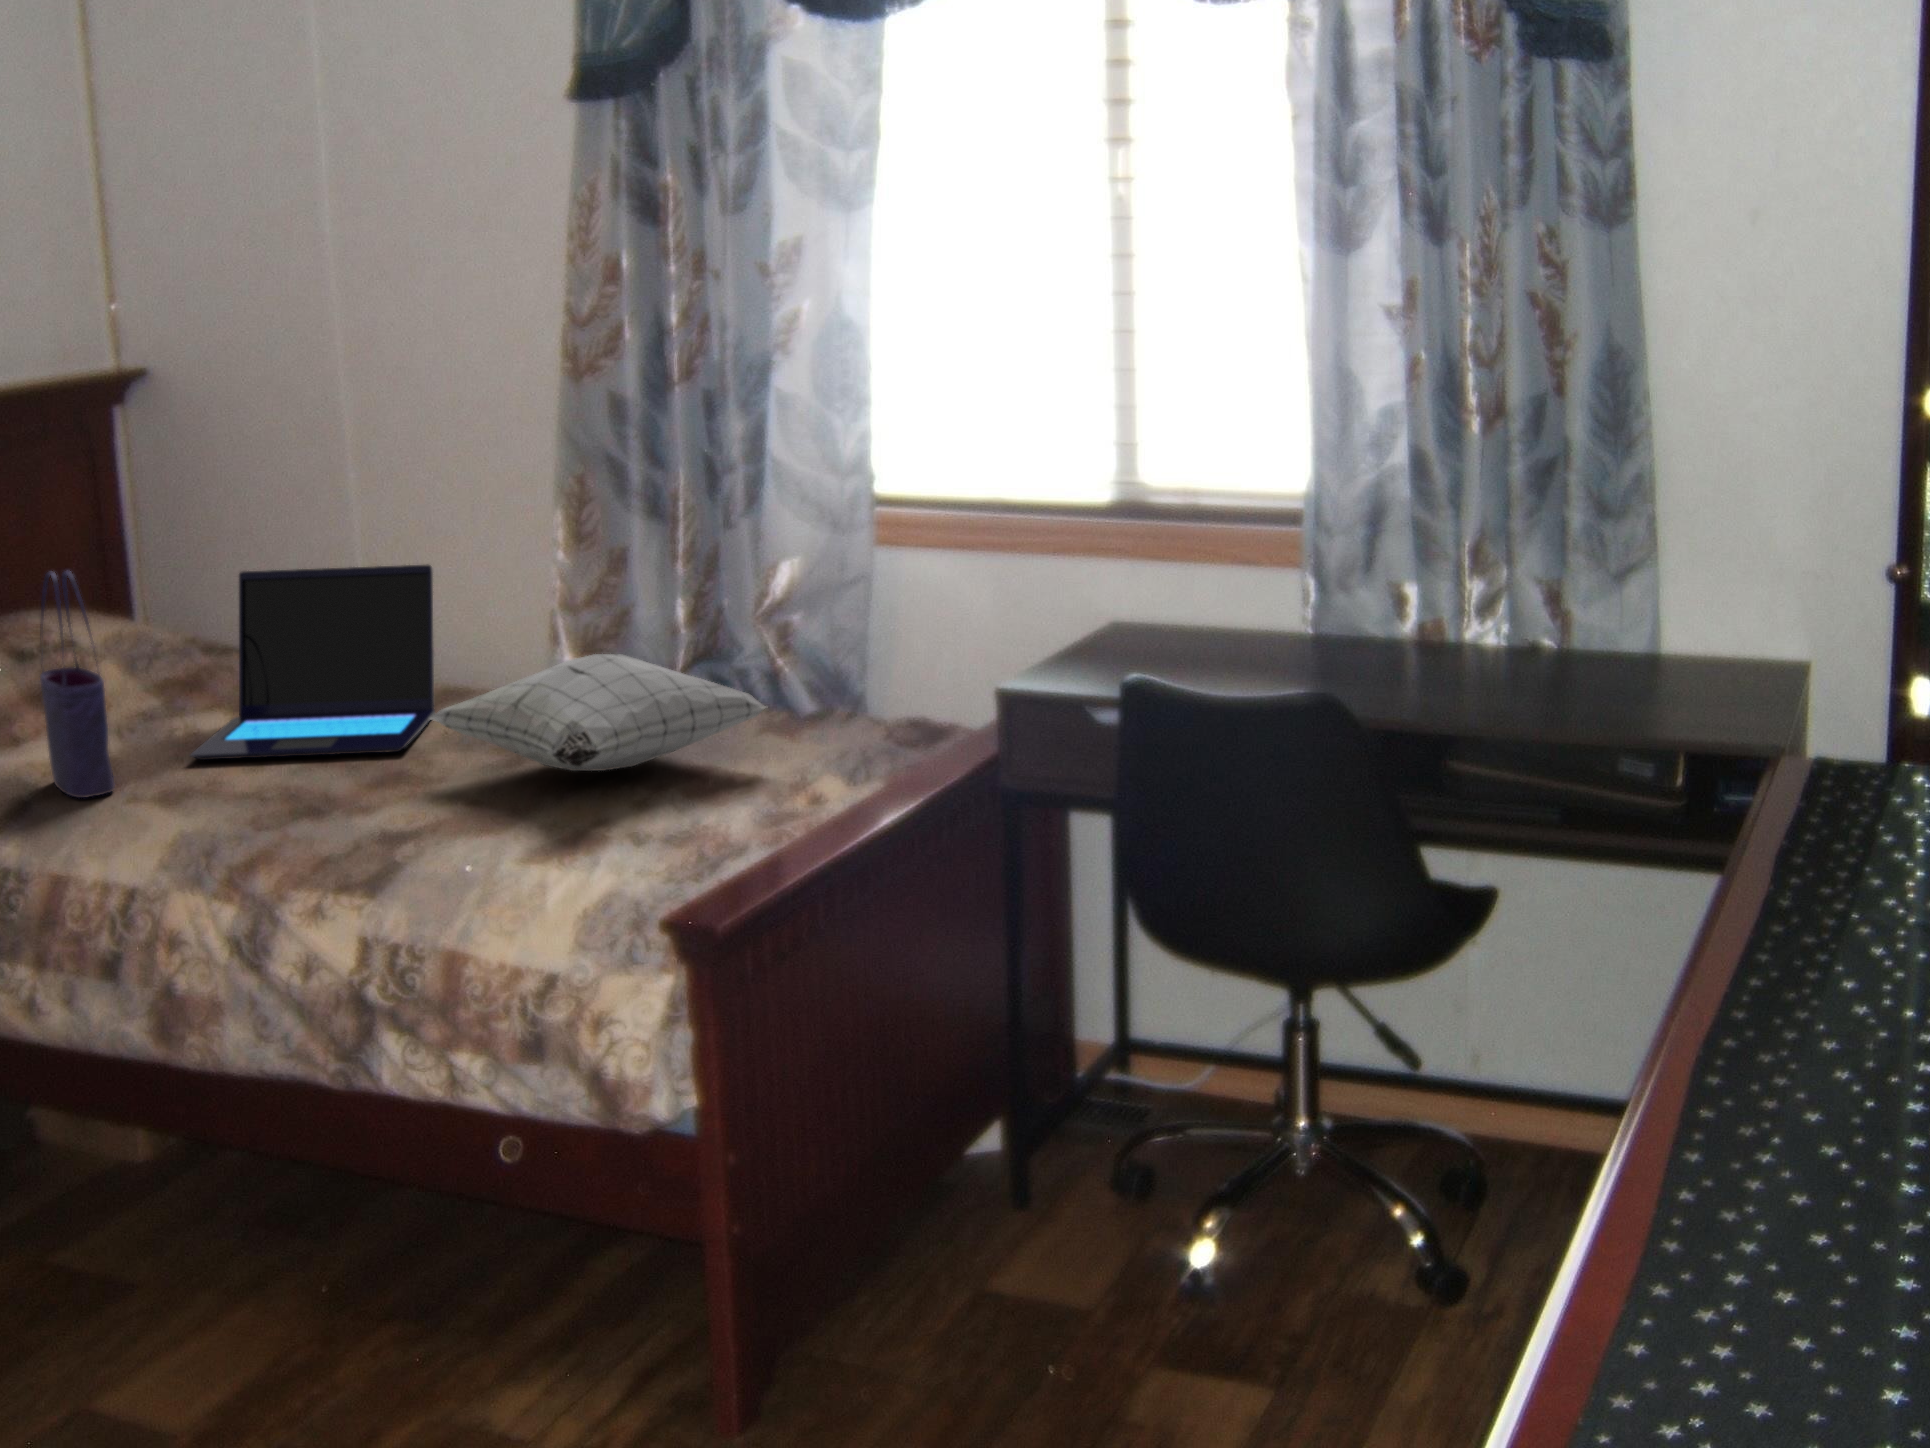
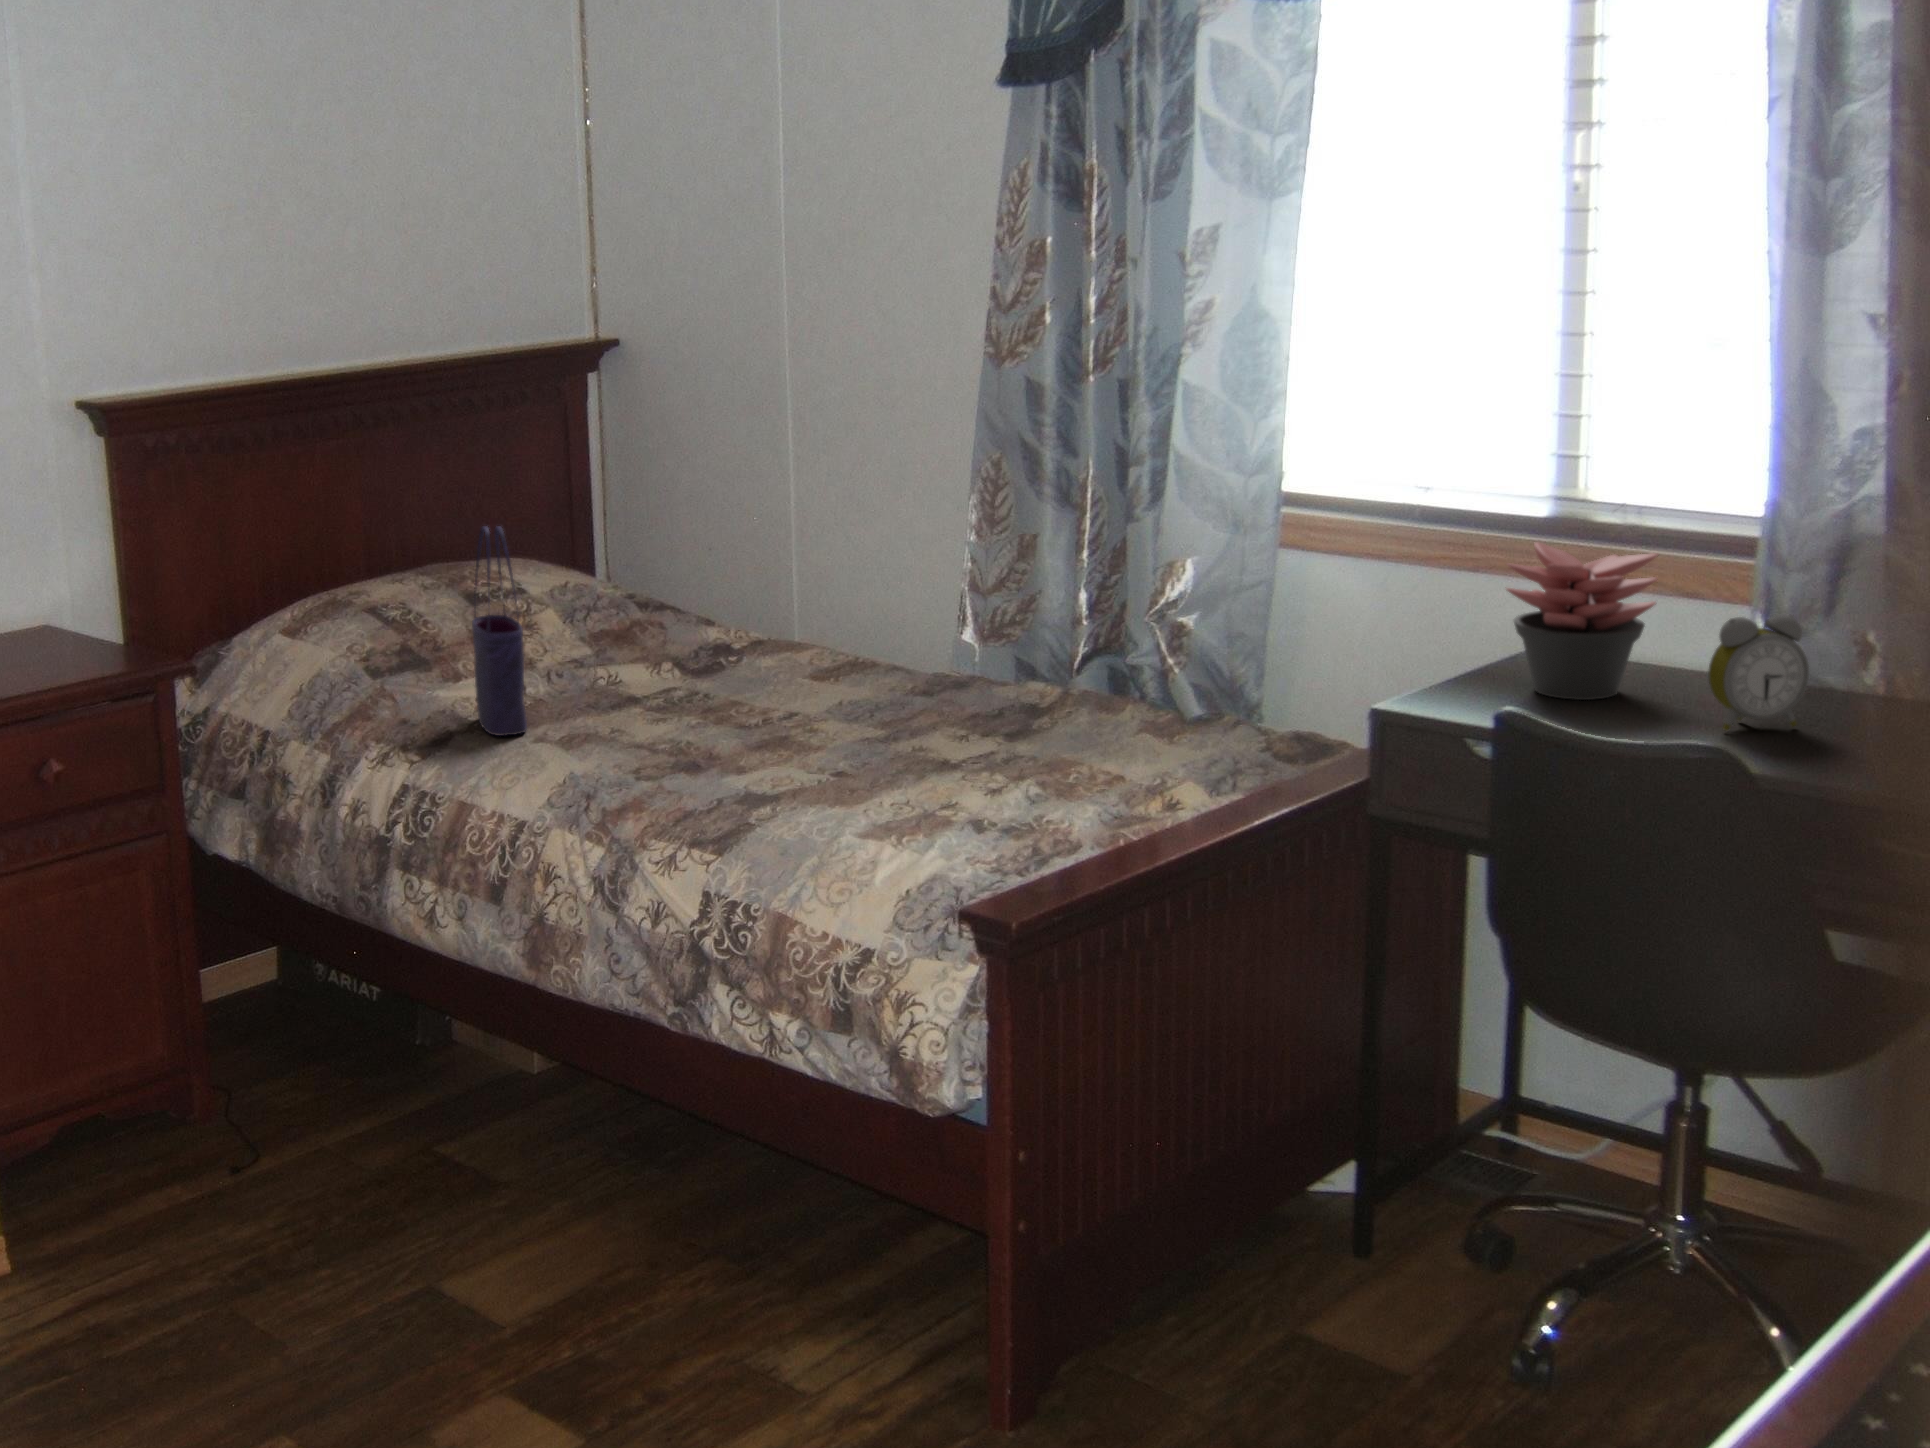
succulent plant: none [1103,522,1231,663] -> present [1507,542,1658,700]
laptop: present [191,565,435,760] -> none [598,535,841,720]
alarm clock: none [1293,570,1373,679] -> present [1708,614,1809,731]
pillow: present [429,654,766,771] -> none [806,641,1137,757]

